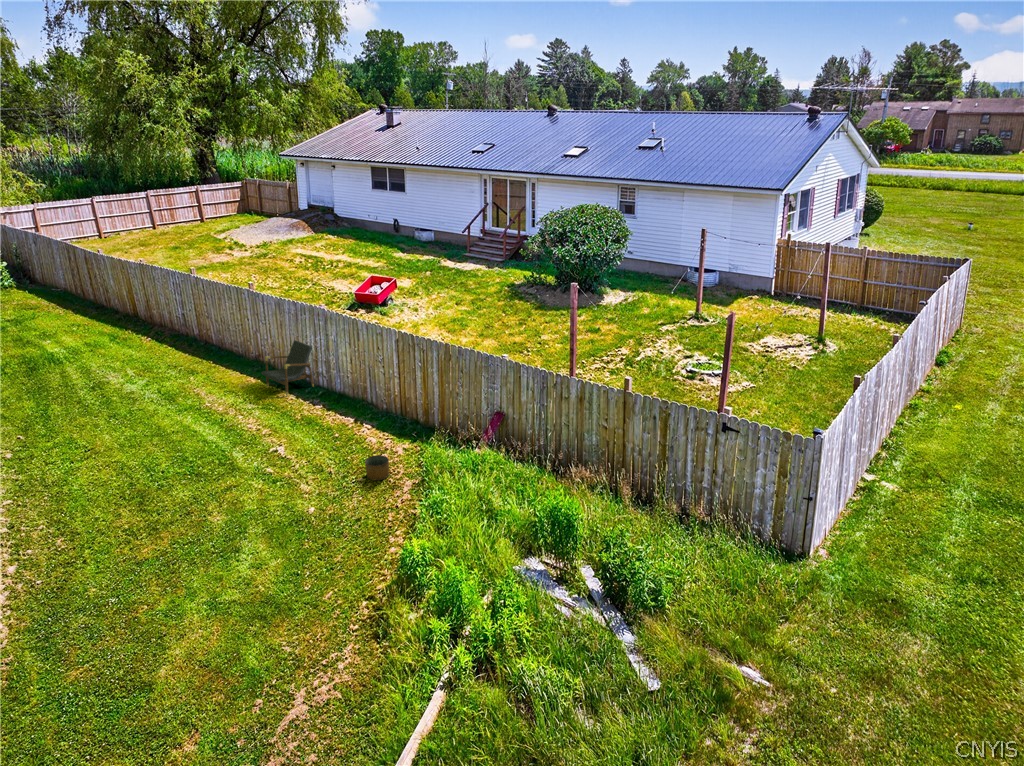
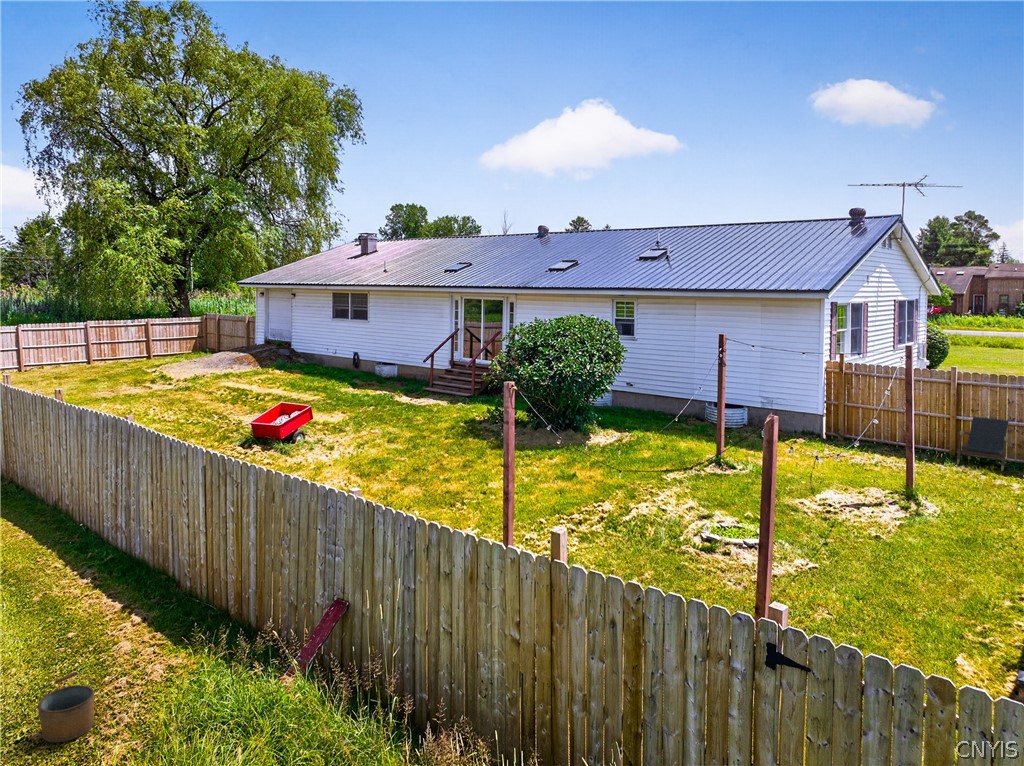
lounge chair: present [261,340,314,396] -> present [957,417,1009,471]

